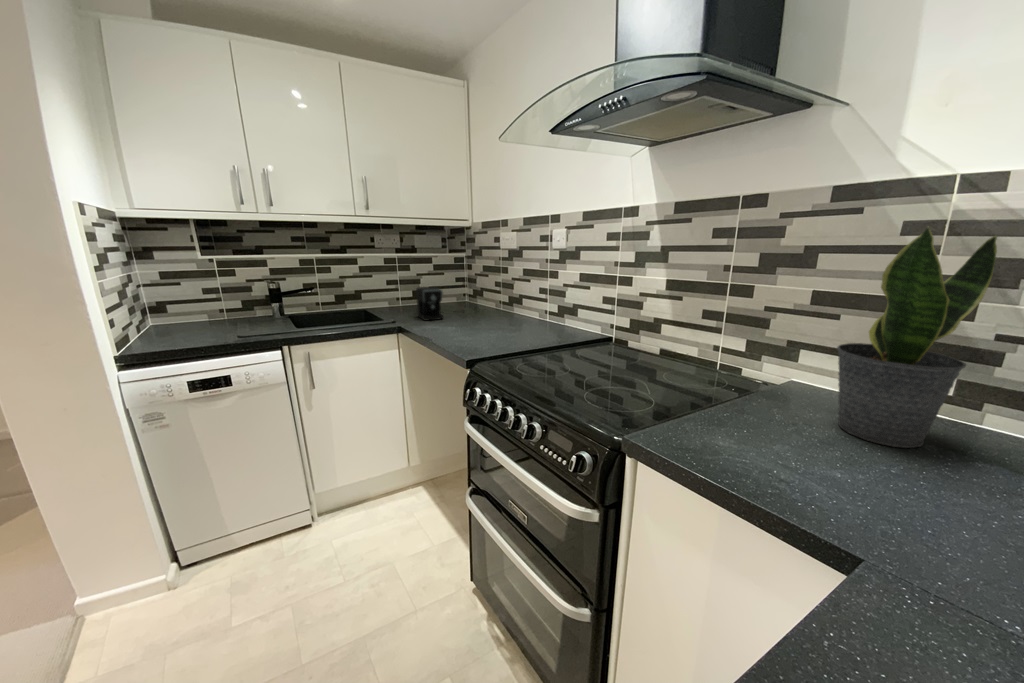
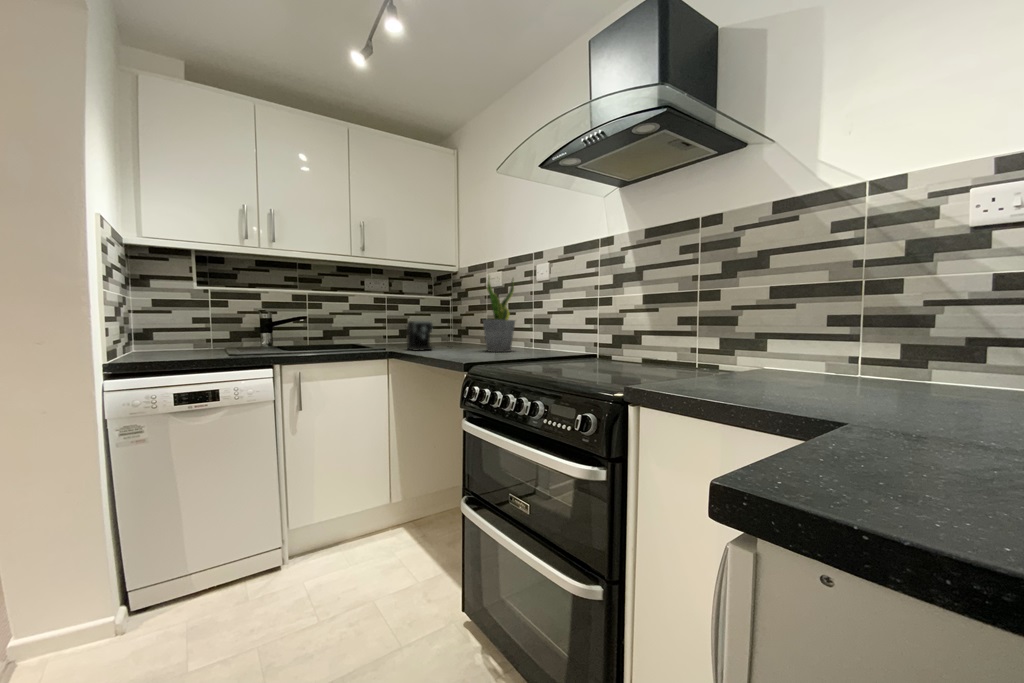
potted plant: present [837,226,997,448] -> present [483,278,515,352]

